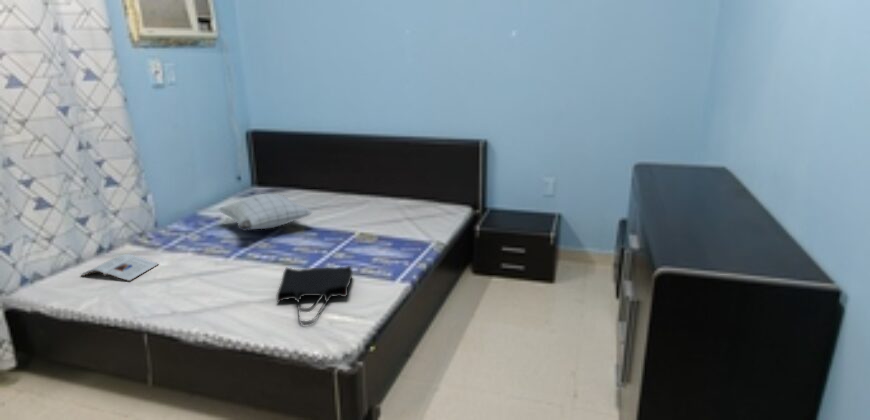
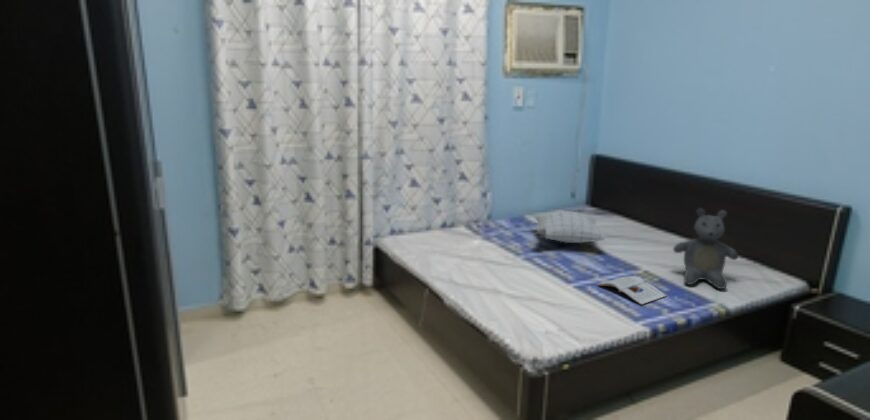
teddy bear: none [380,162,432,235] -> present [673,208,738,289]
magazine: present [82,254,158,281] -> present [598,276,666,305]
tote bag: present [277,266,352,325] -> none [520,276,599,325]

